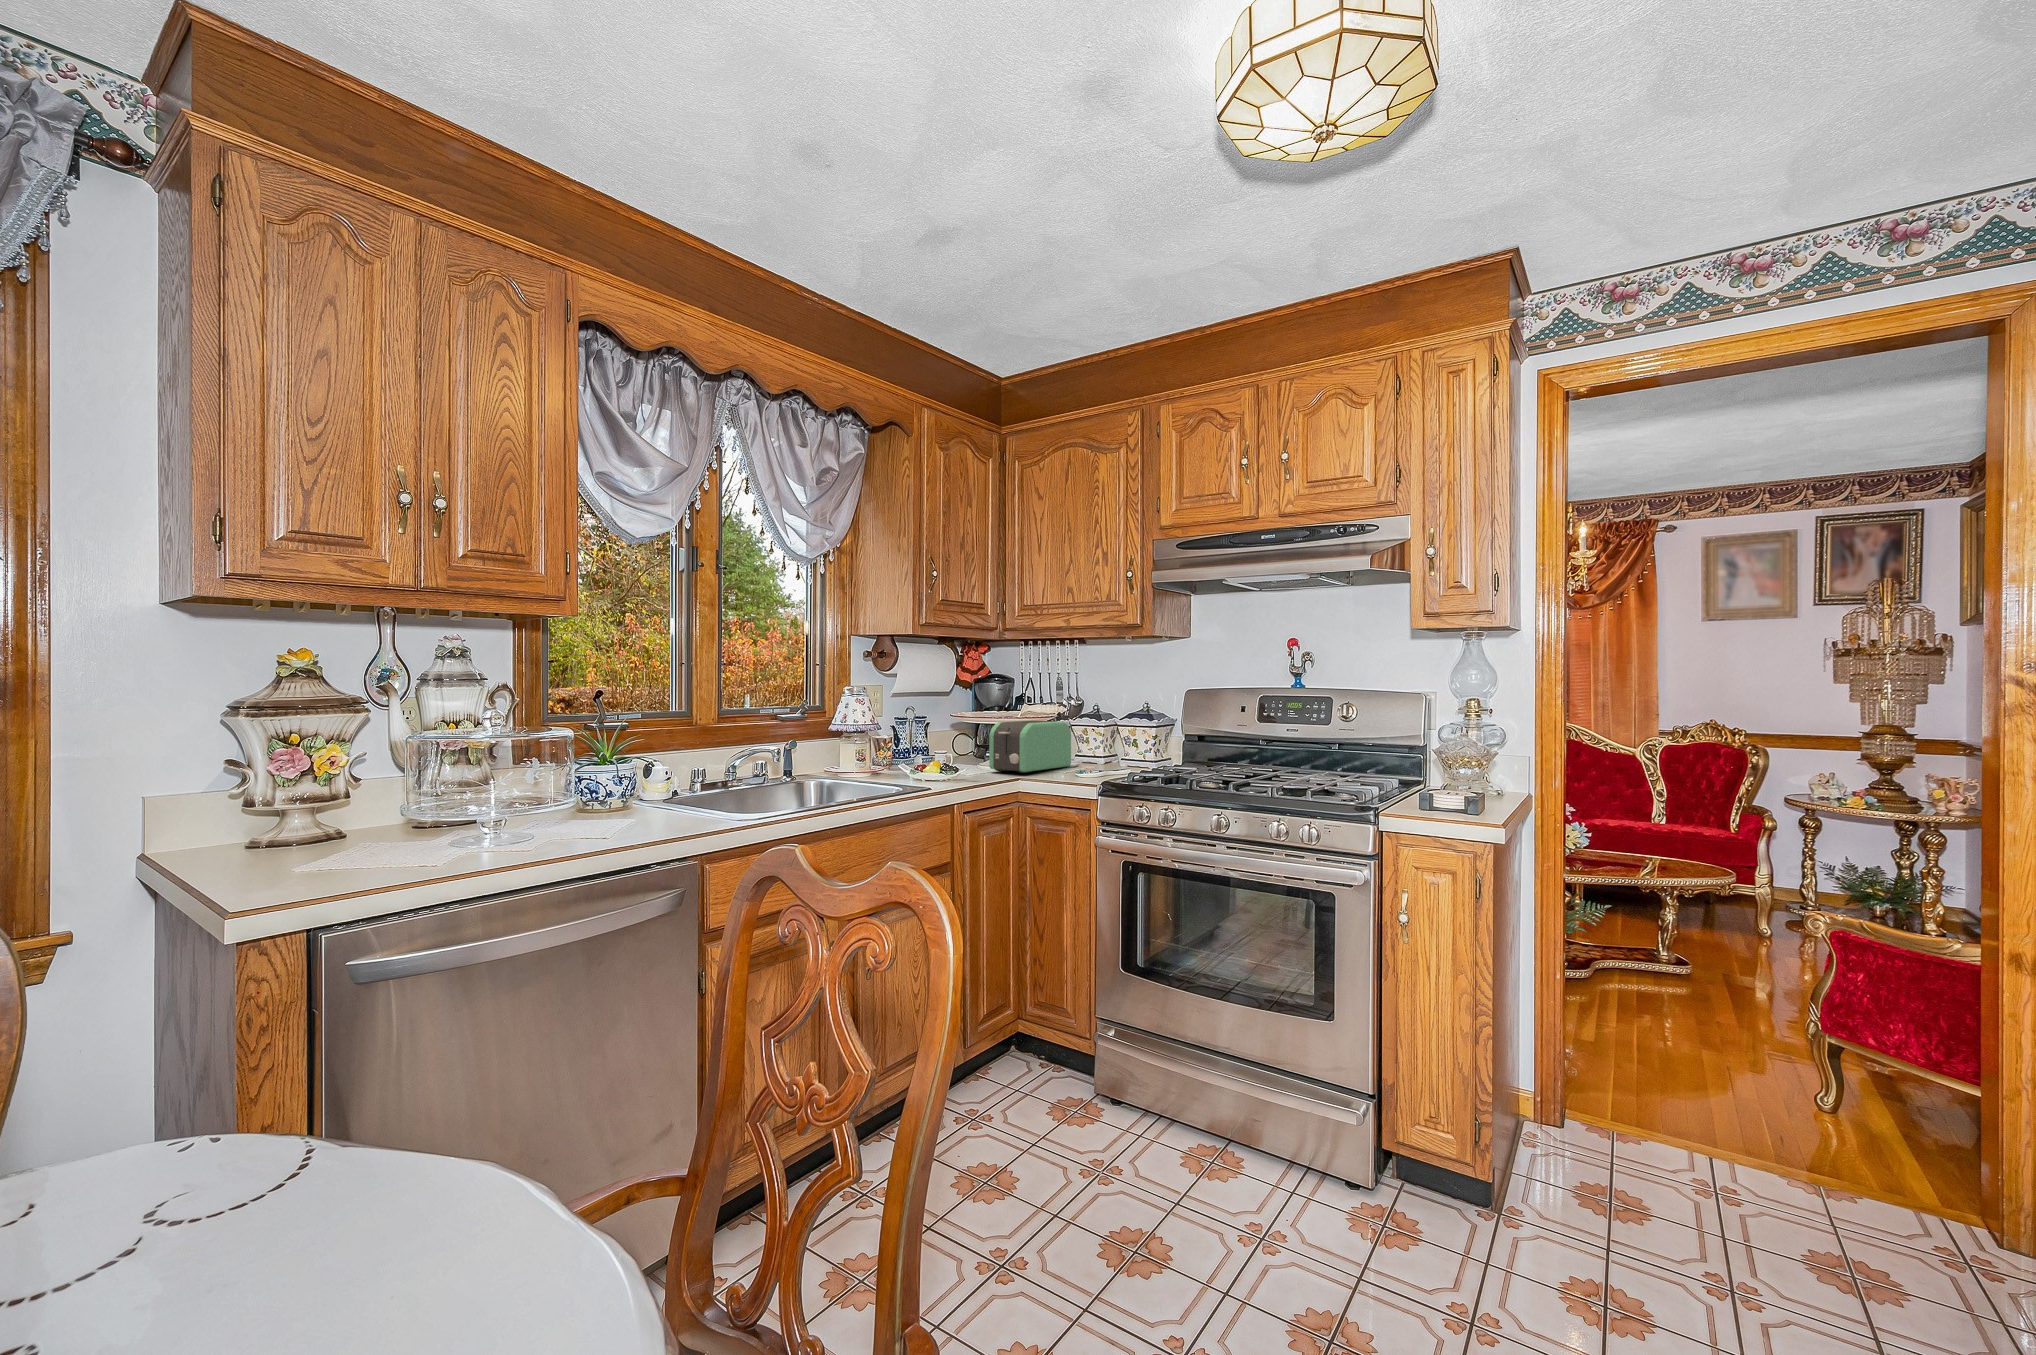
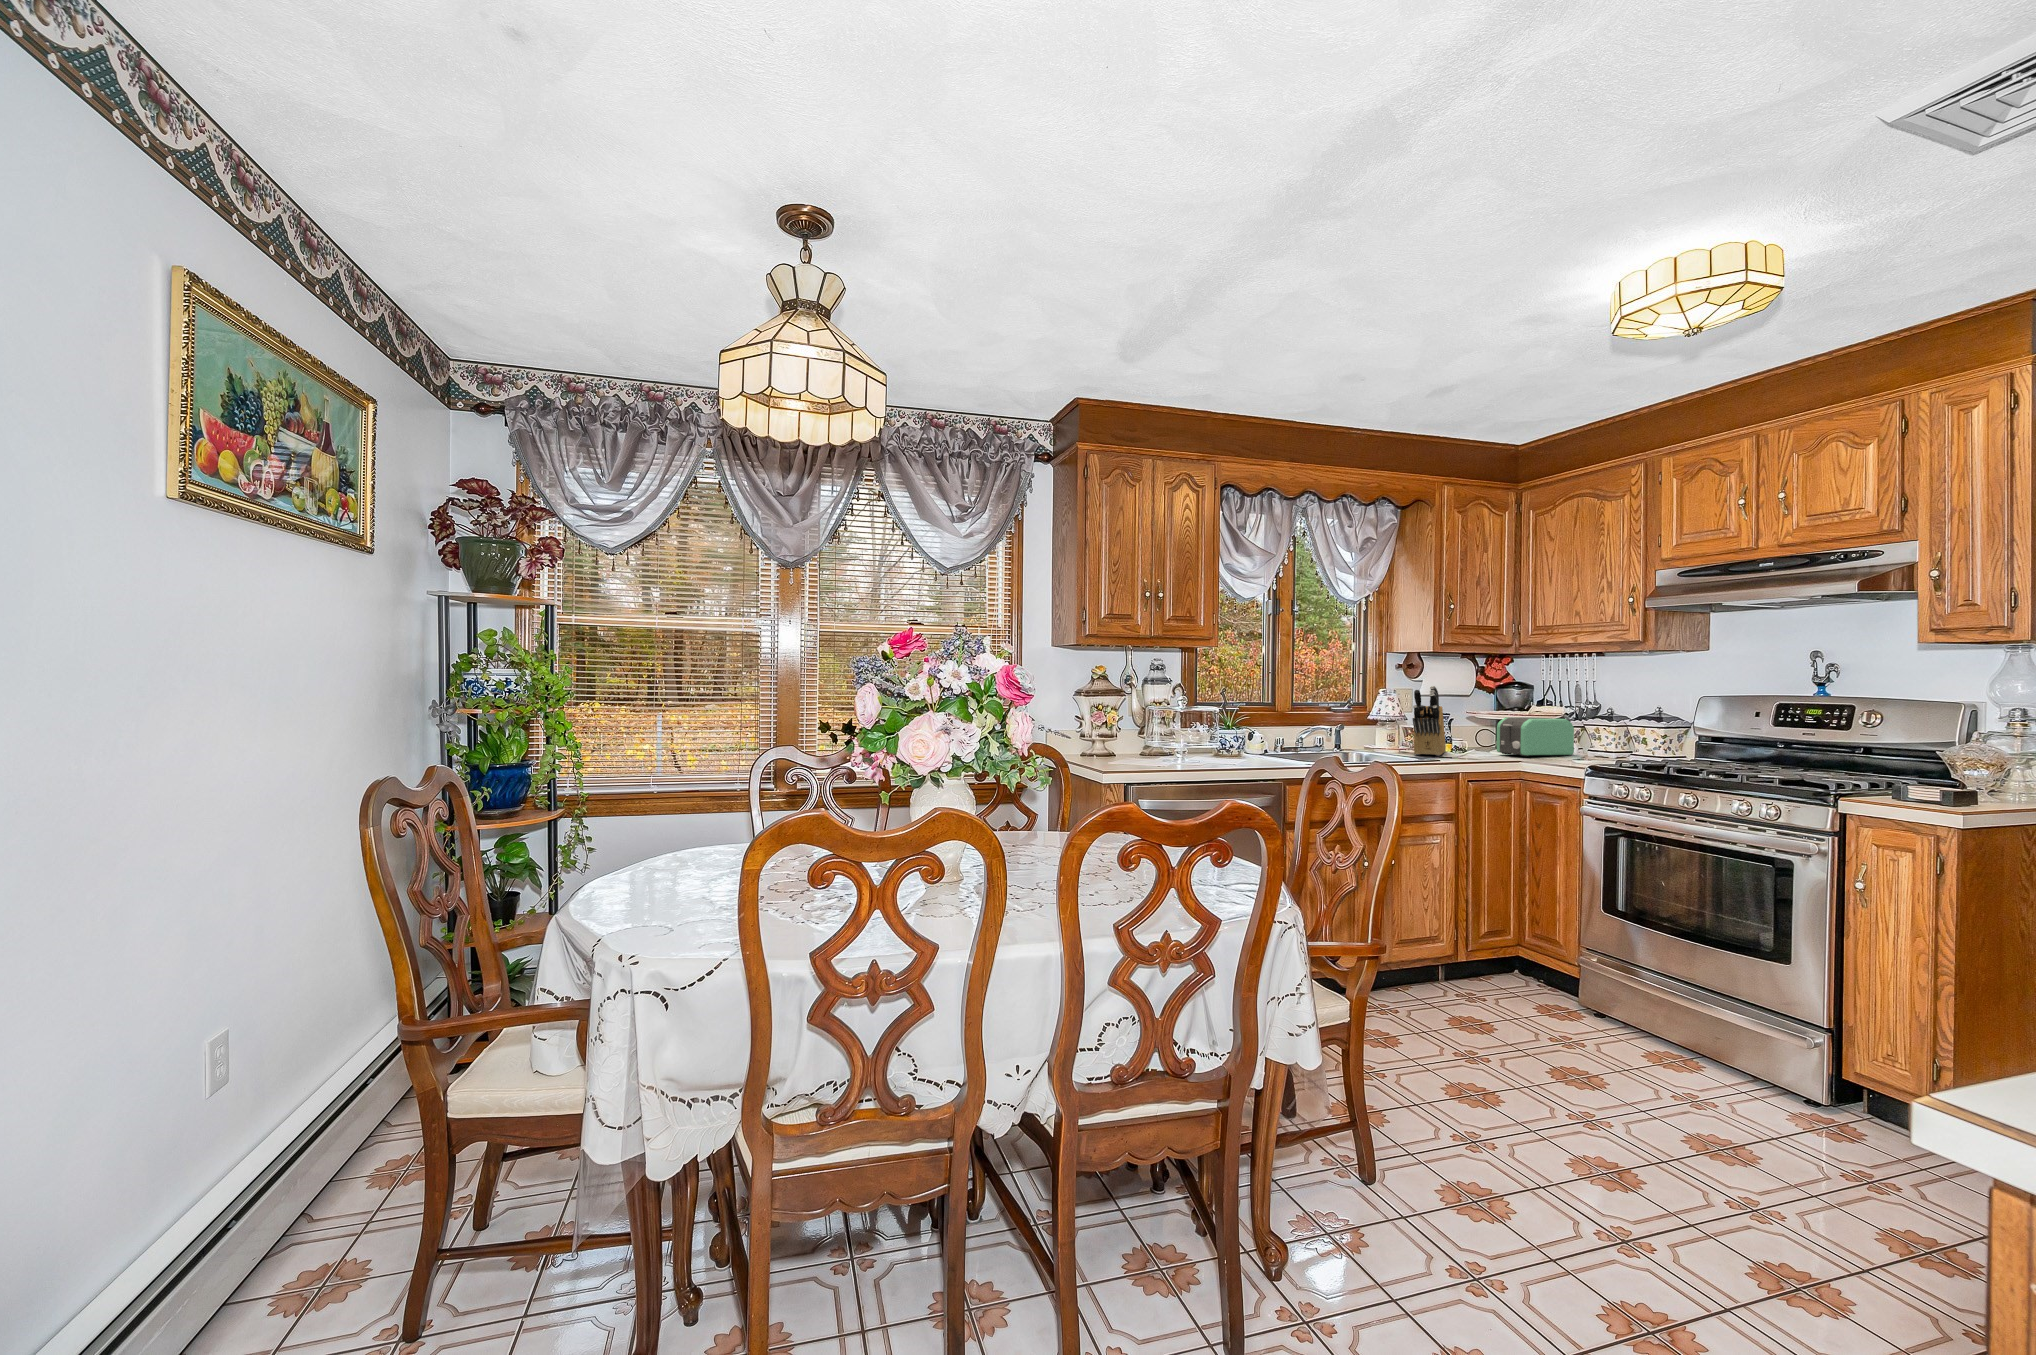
knife block: none [891,682,927,780] -> present [1413,686,1446,756]

